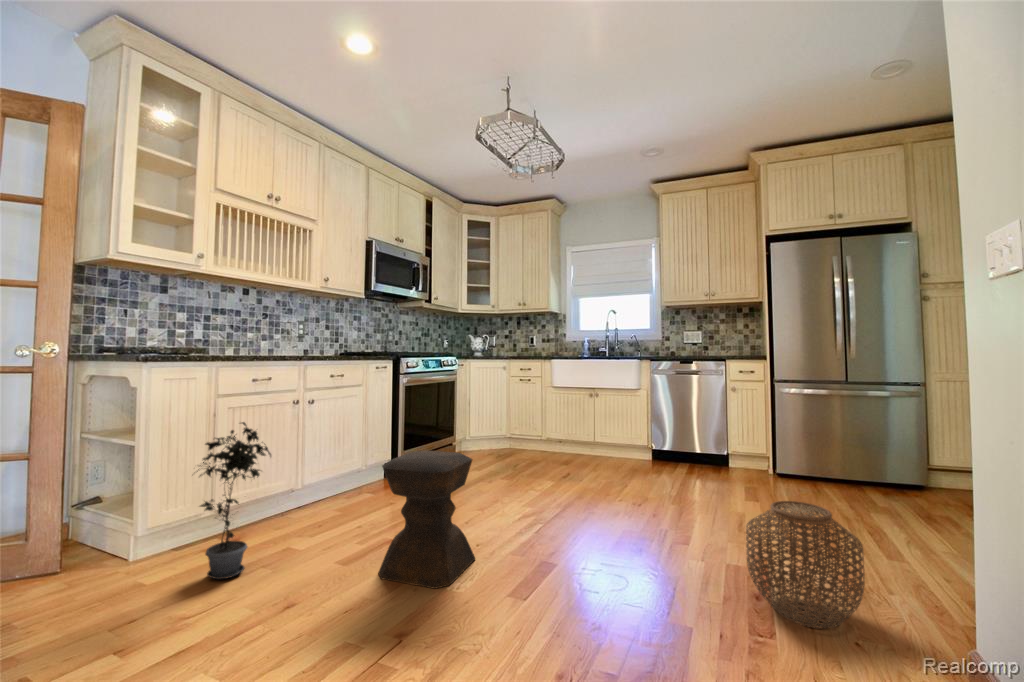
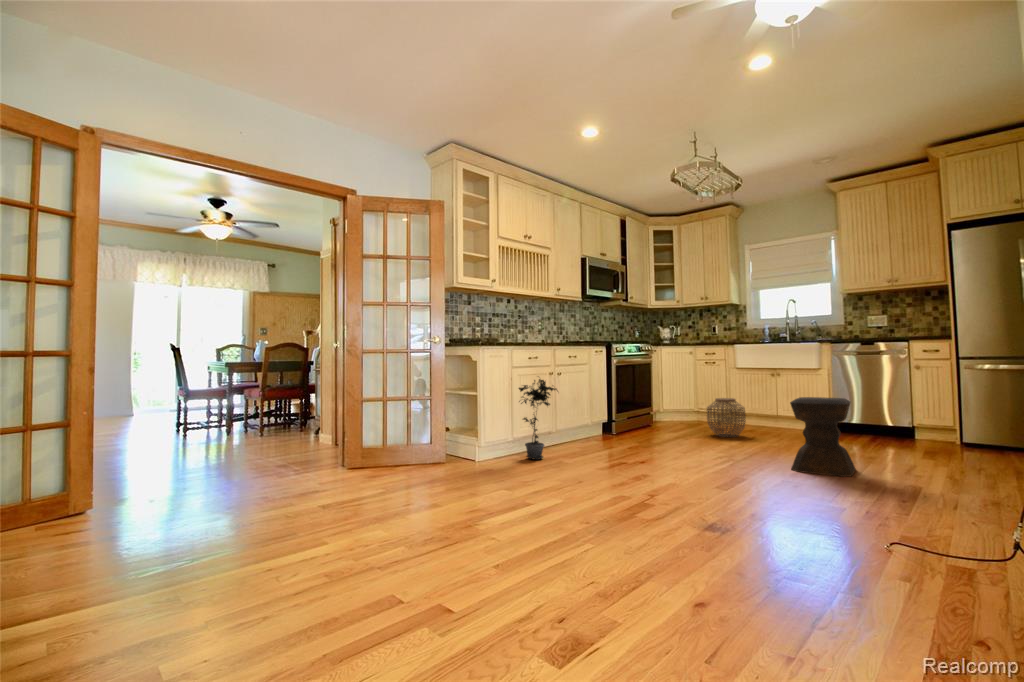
stool: present [378,450,475,589] -> present [790,397,855,477]
woven basket: present [746,501,864,628] -> present [707,398,746,437]

